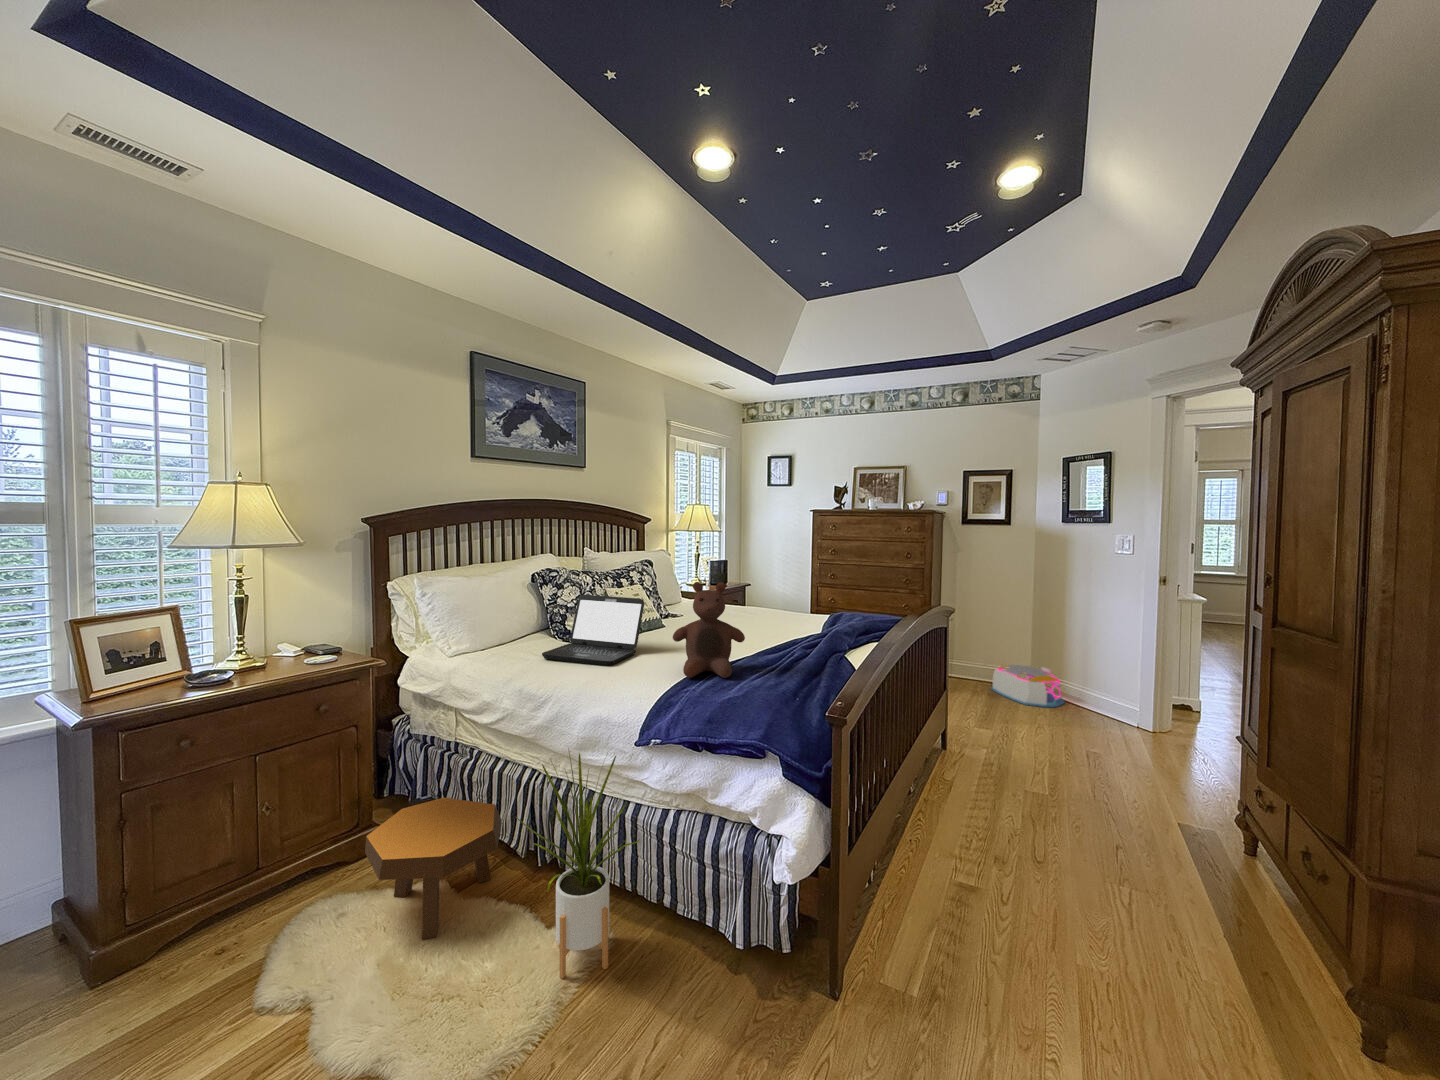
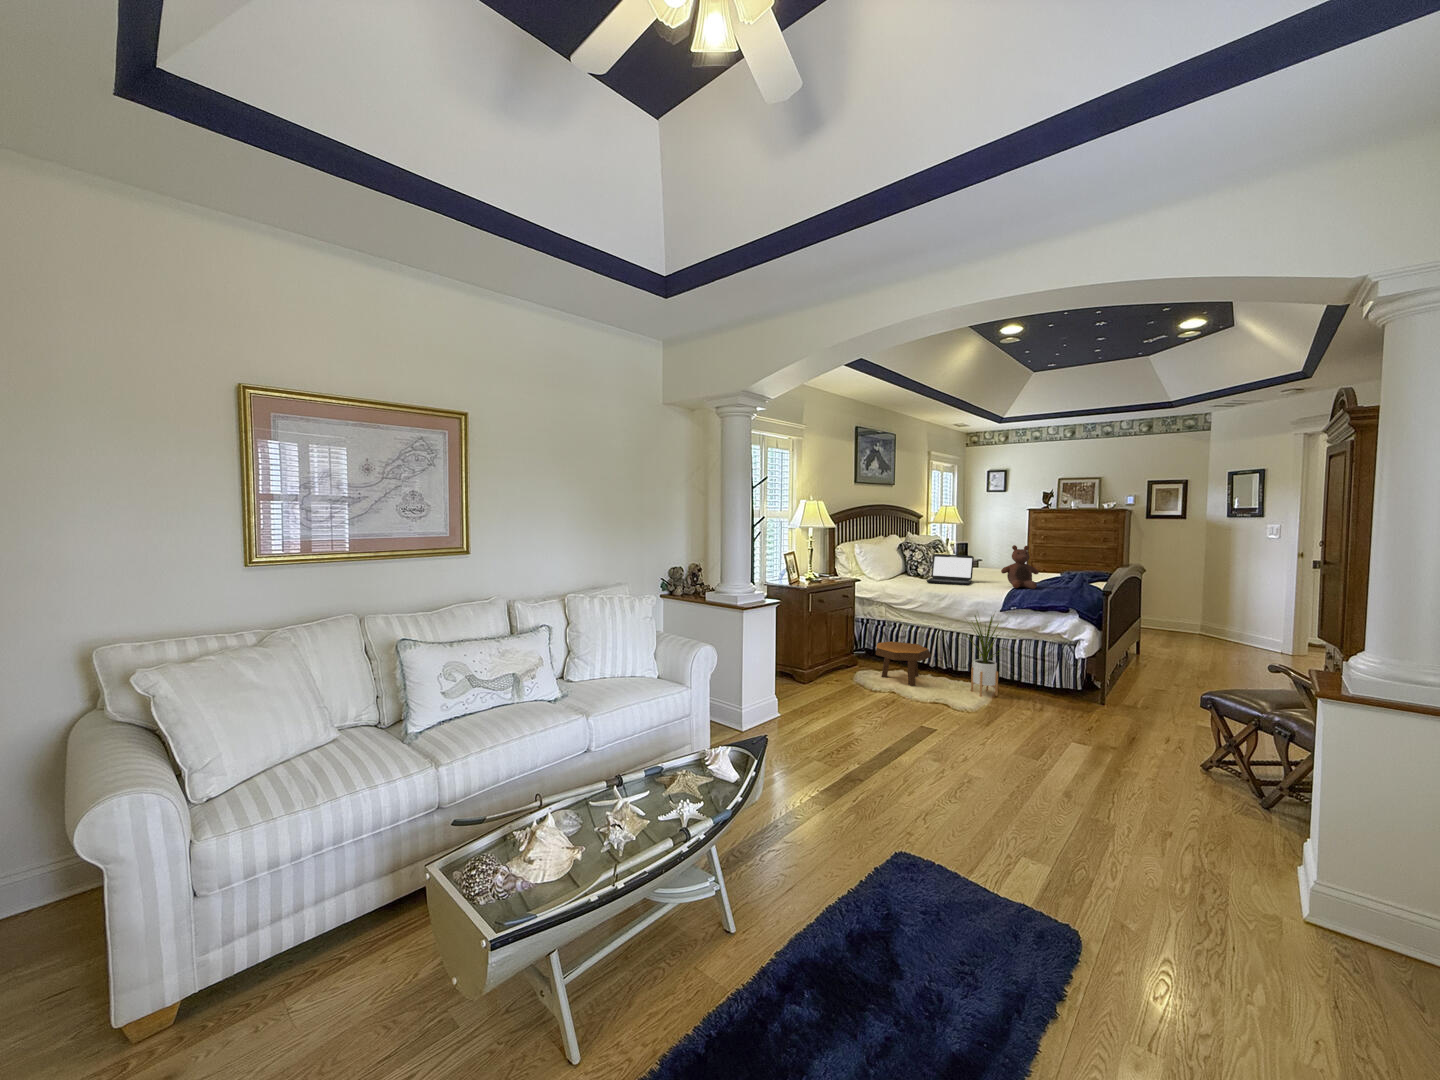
storage bin: present [991,665,1065,707] -> none [1169,618,1228,644]

